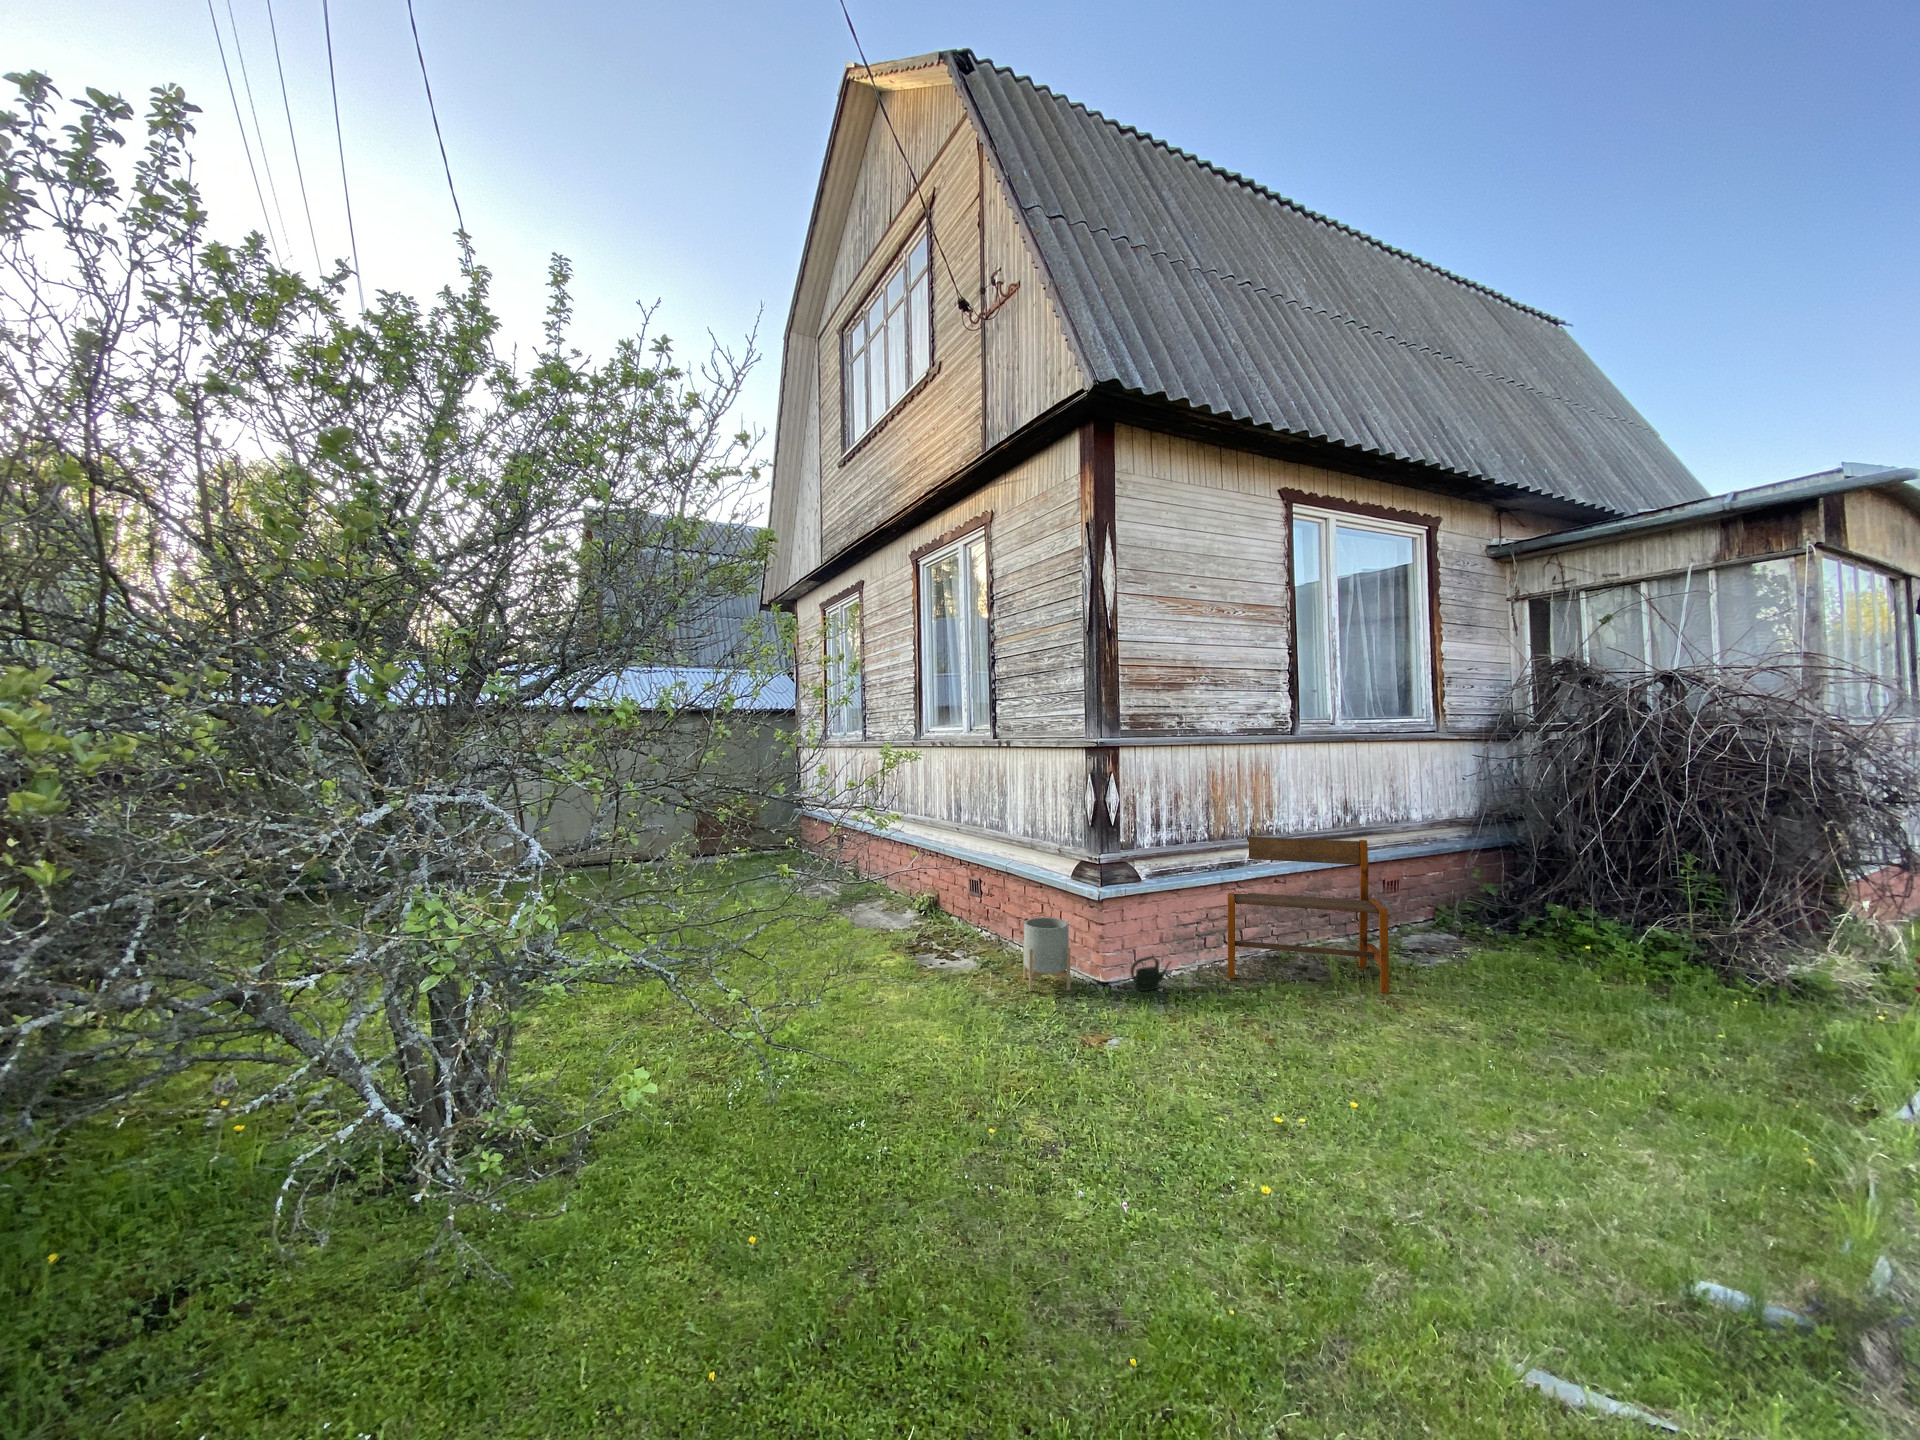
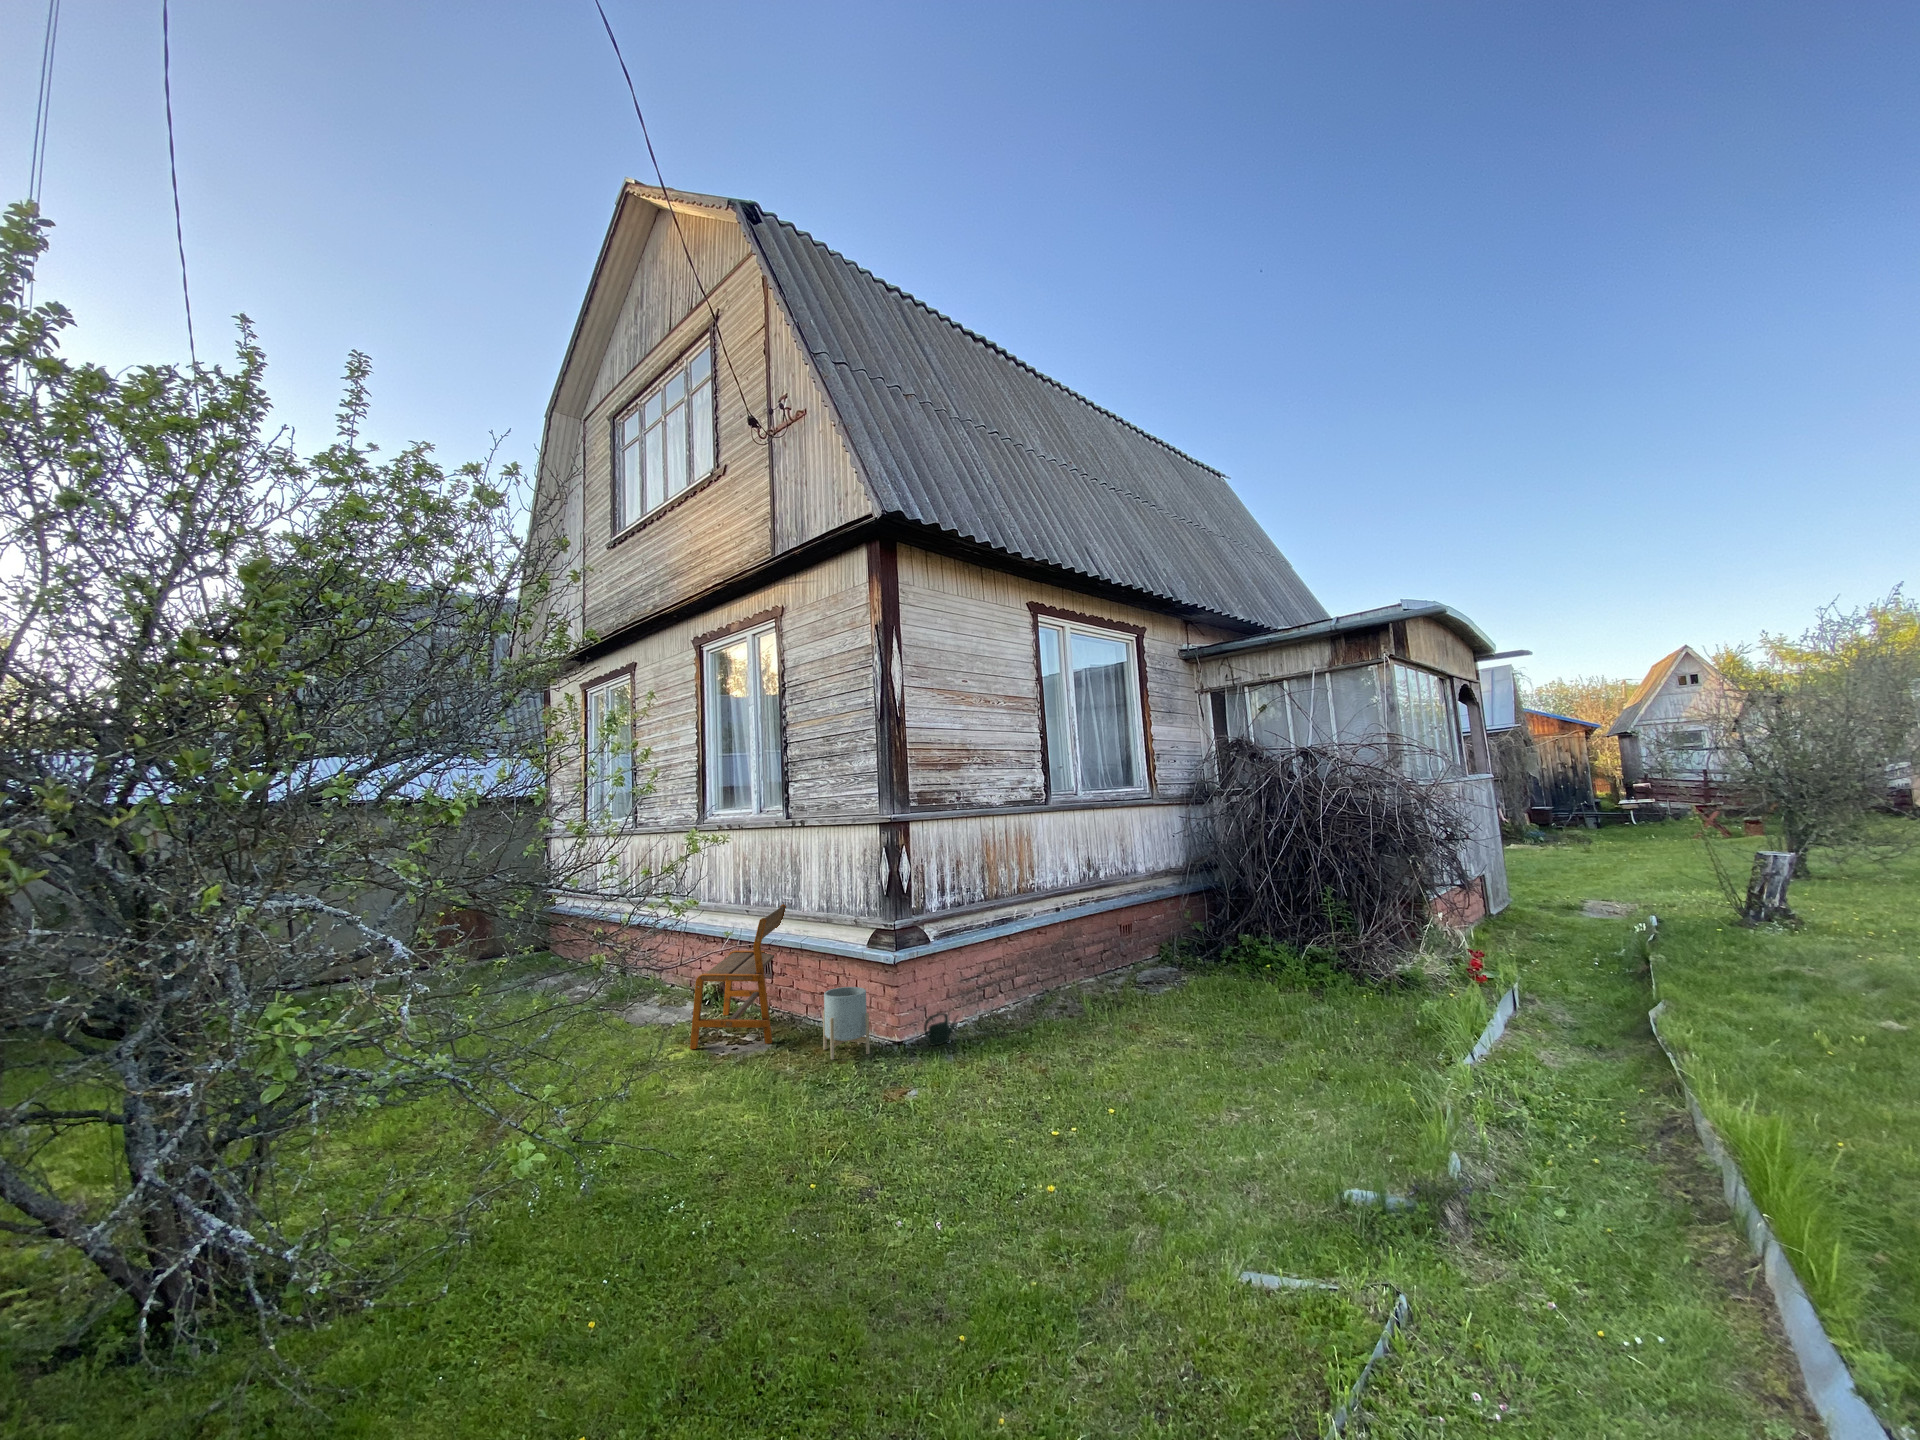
bench: present [1227,836,1389,994] -> present [690,904,786,1049]

